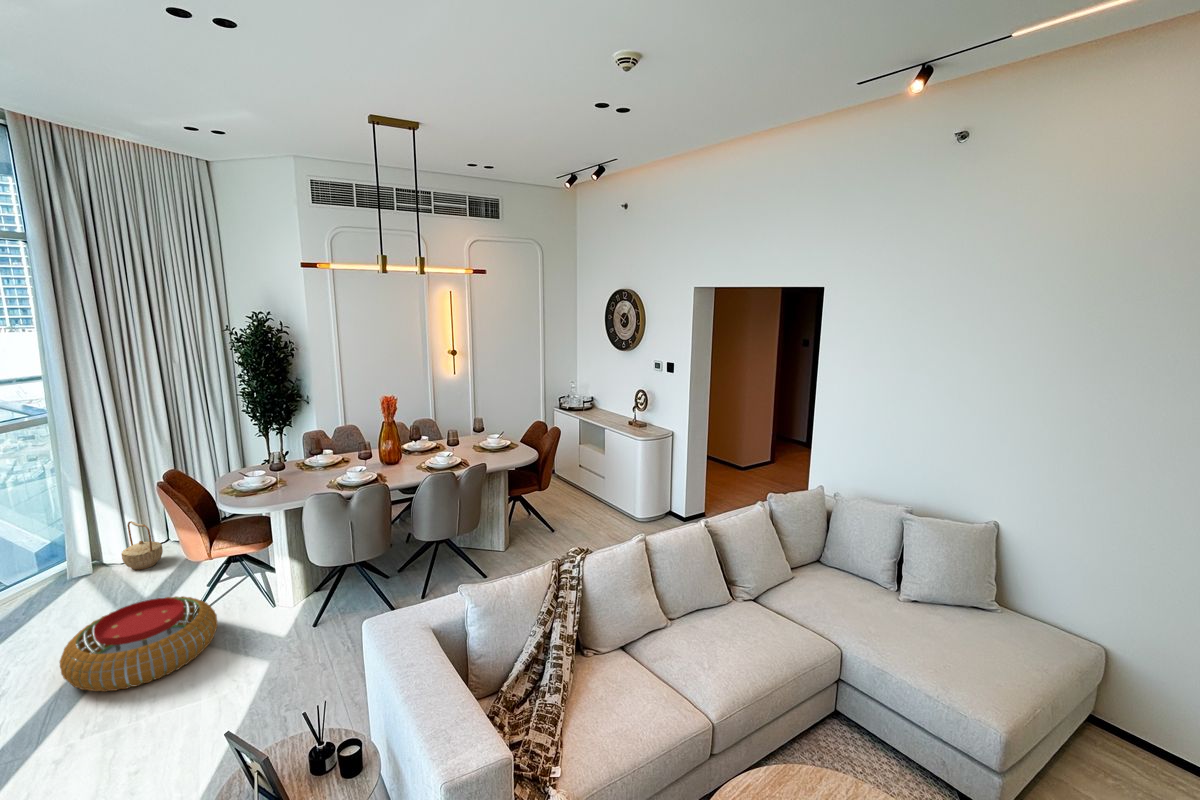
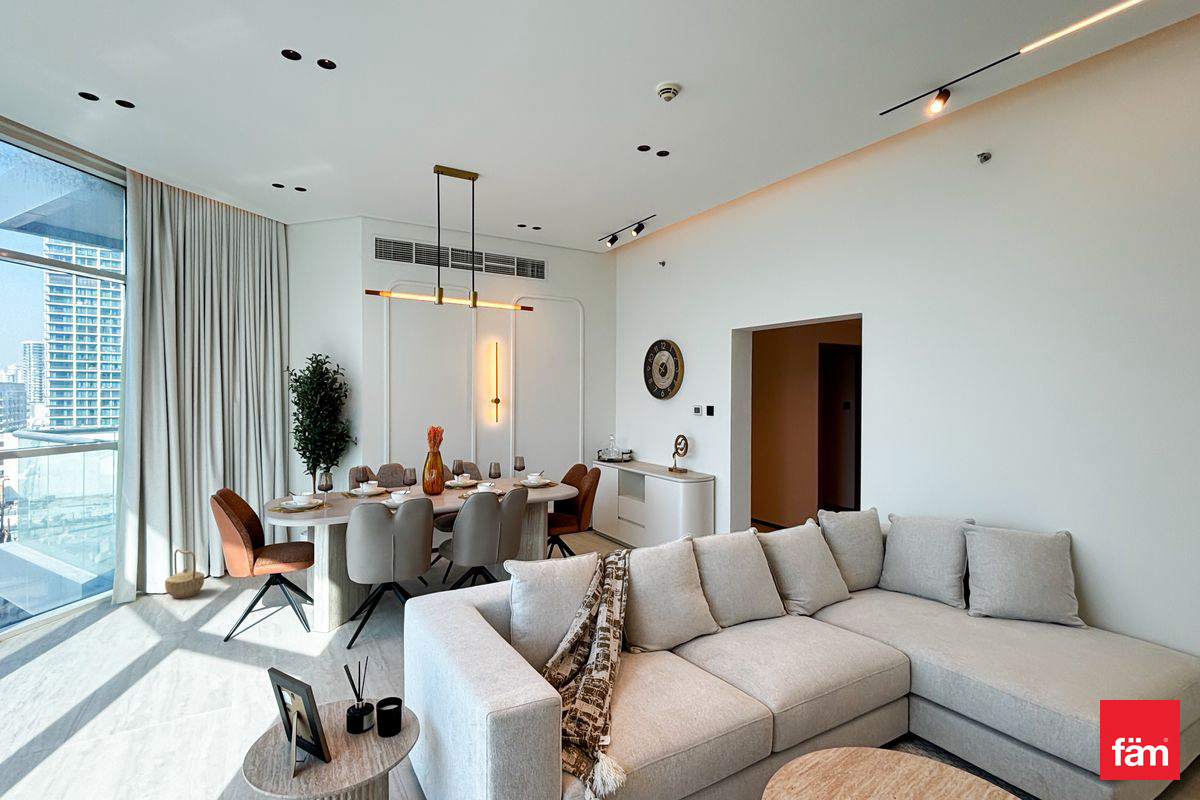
pouf: present [60,596,218,692] -> none [98,610,253,695]

